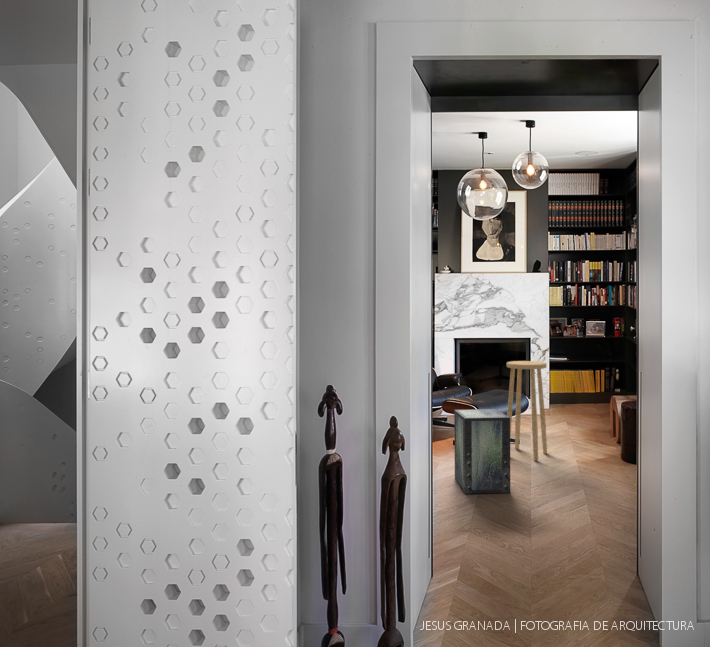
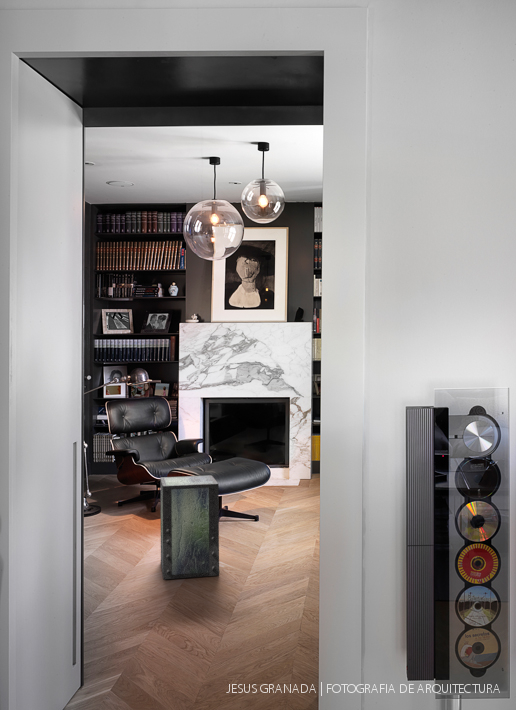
stool: present [507,361,547,461] -> none [235,420,285,537]

